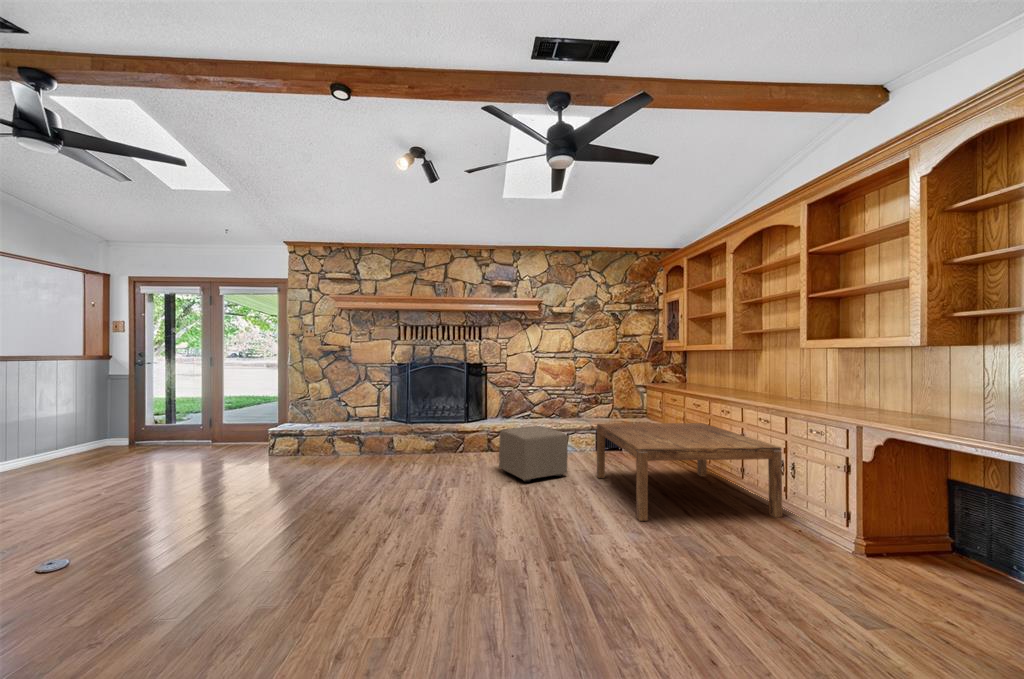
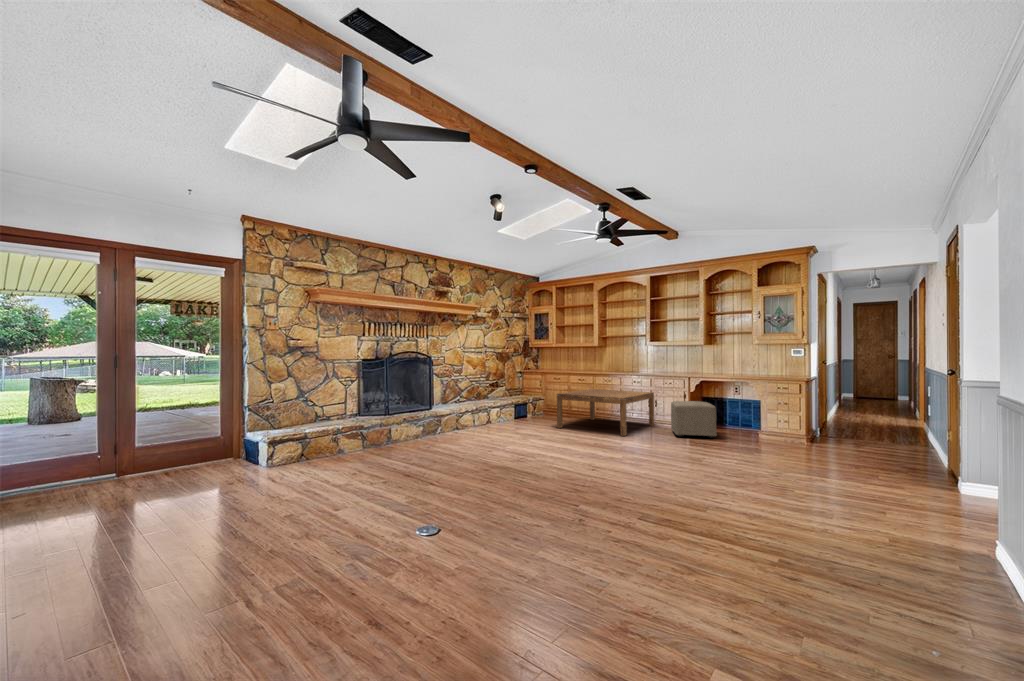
ottoman: present [499,426,567,482] -> present [671,401,717,438]

